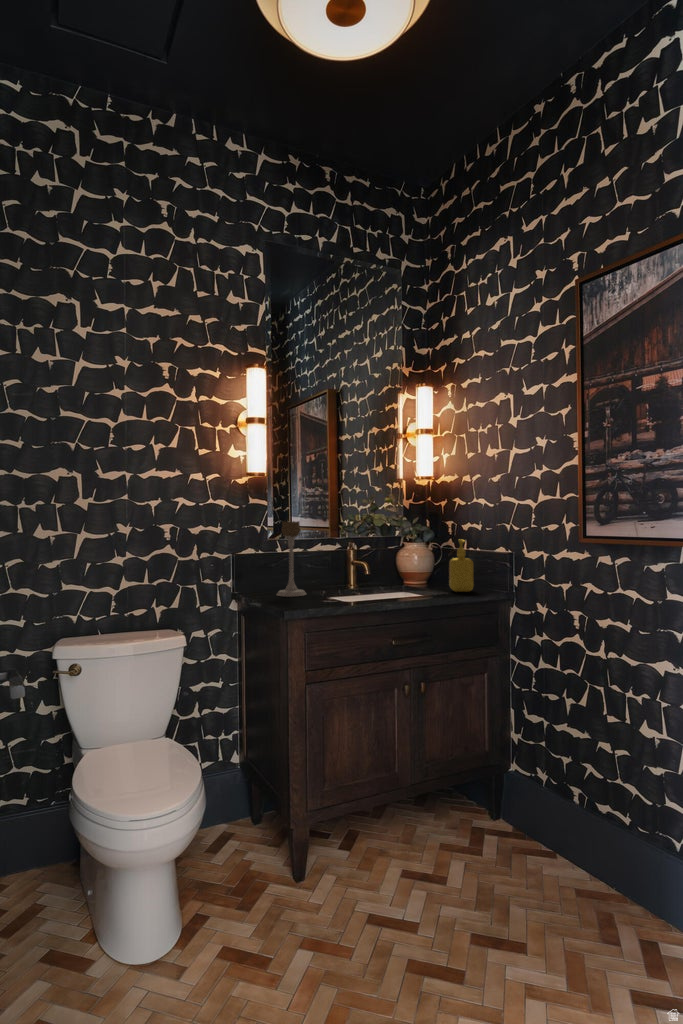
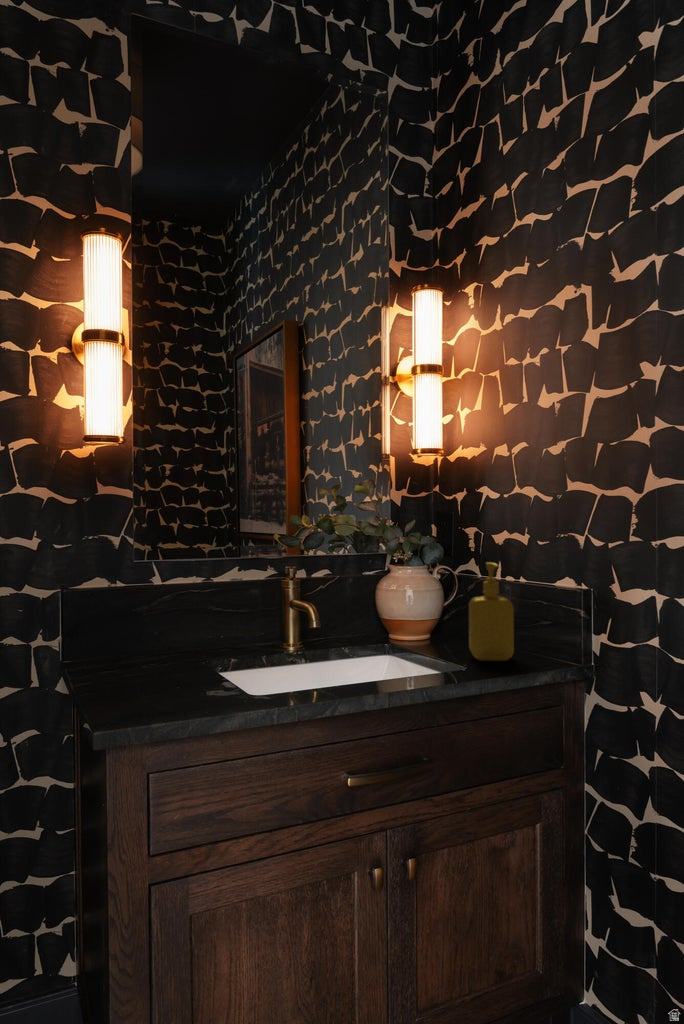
candle holder: present [277,521,306,597] -> none [138,529,197,674]

